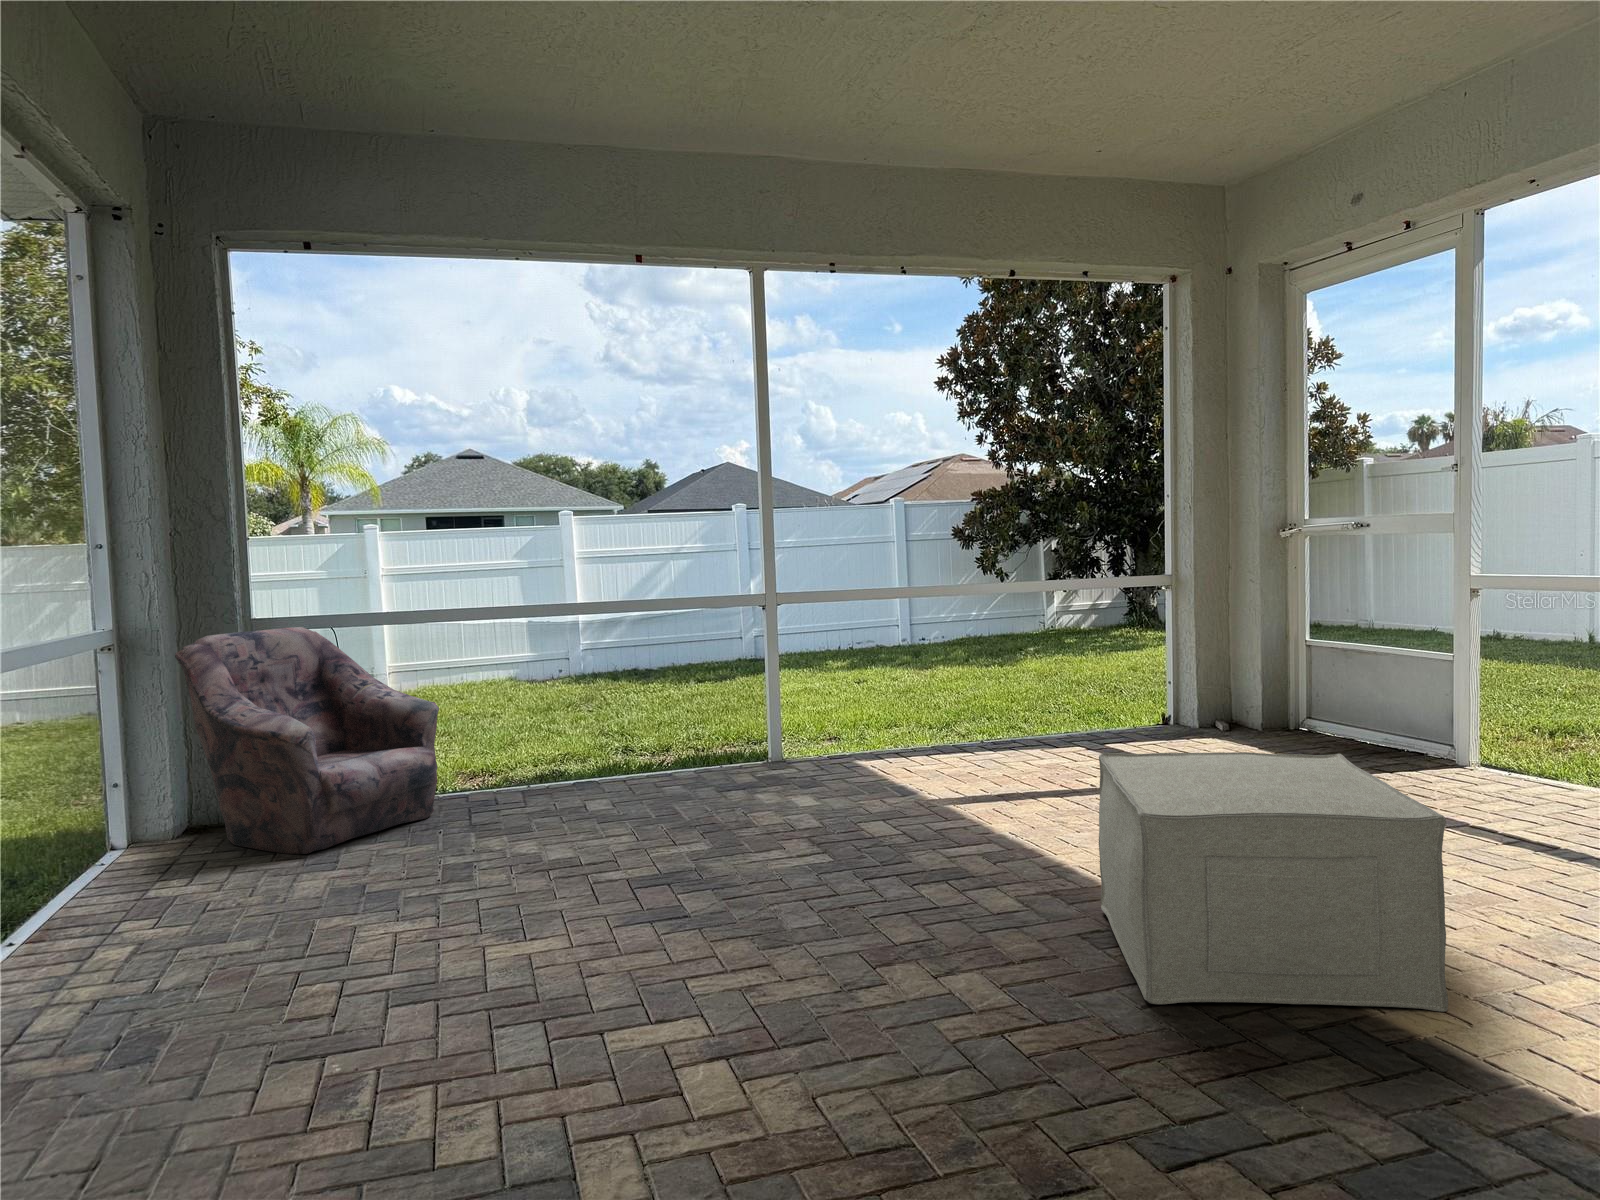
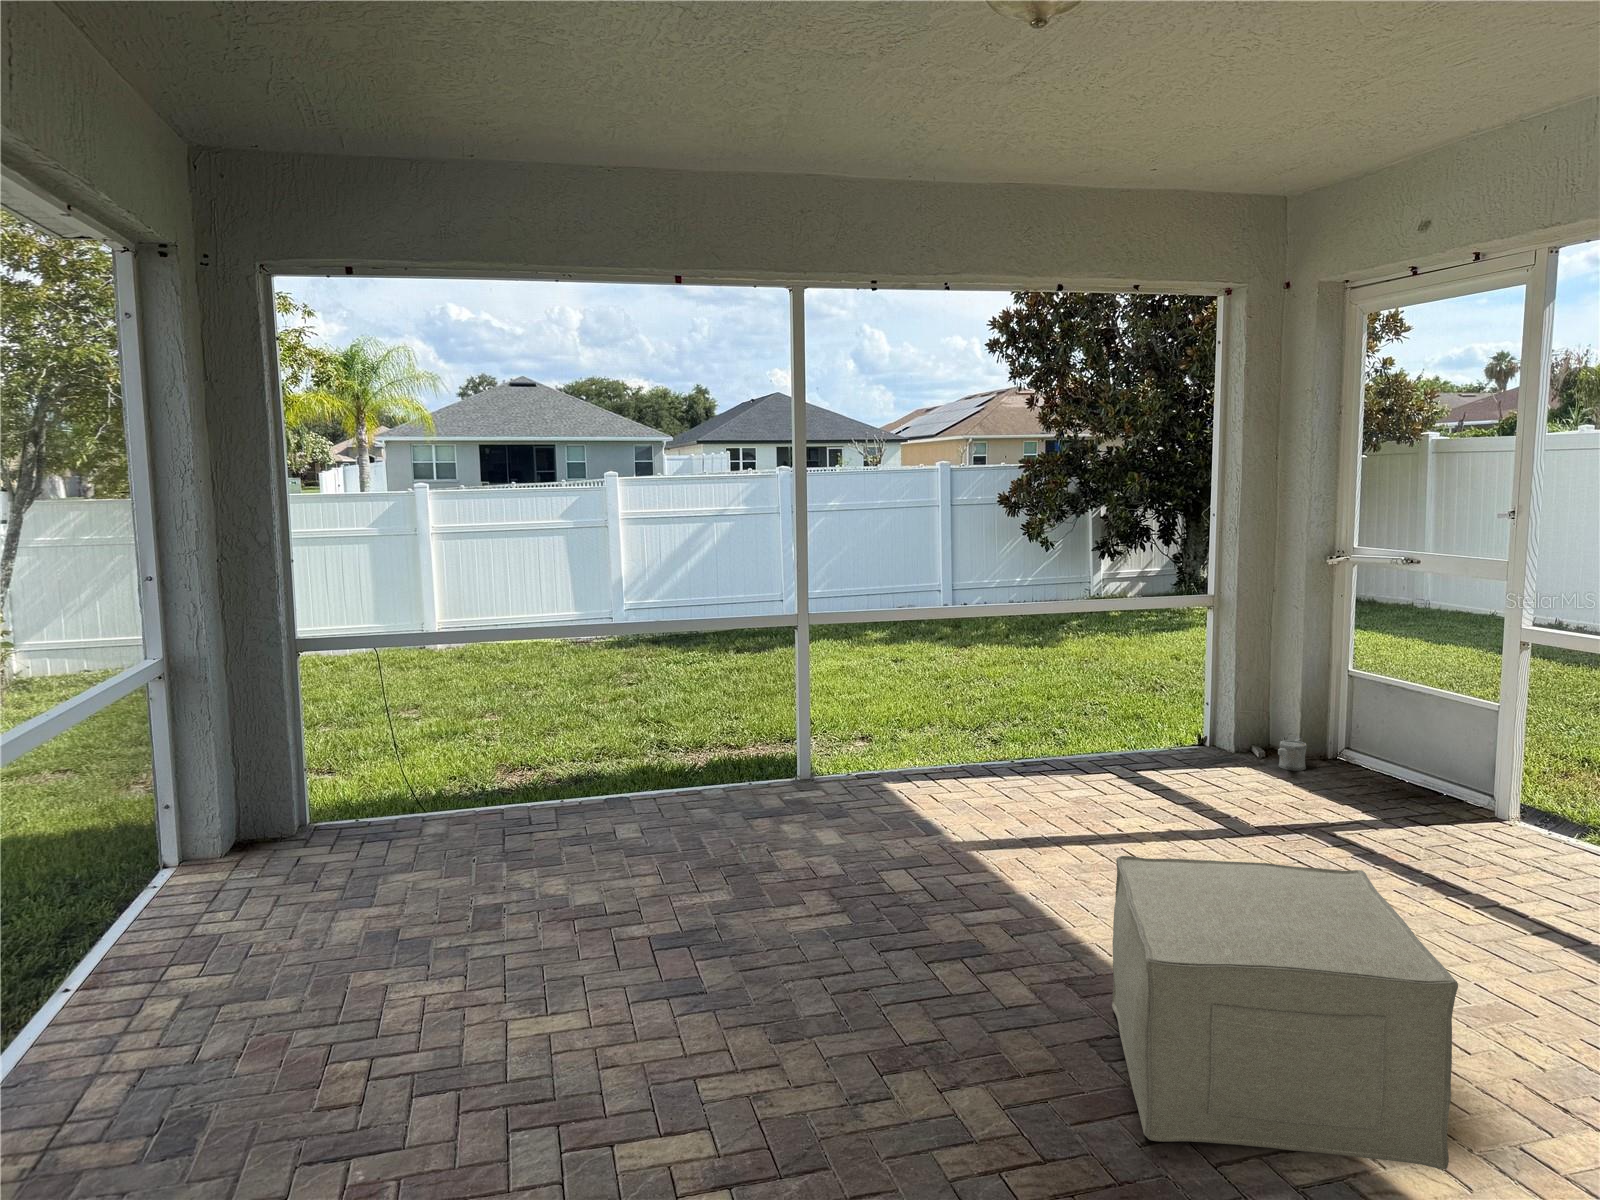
armchair: present [175,627,439,854] -> none [219,648,474,885]
watering can: none [1241,708,1268,738] -> present [1278,738,1307,771]

